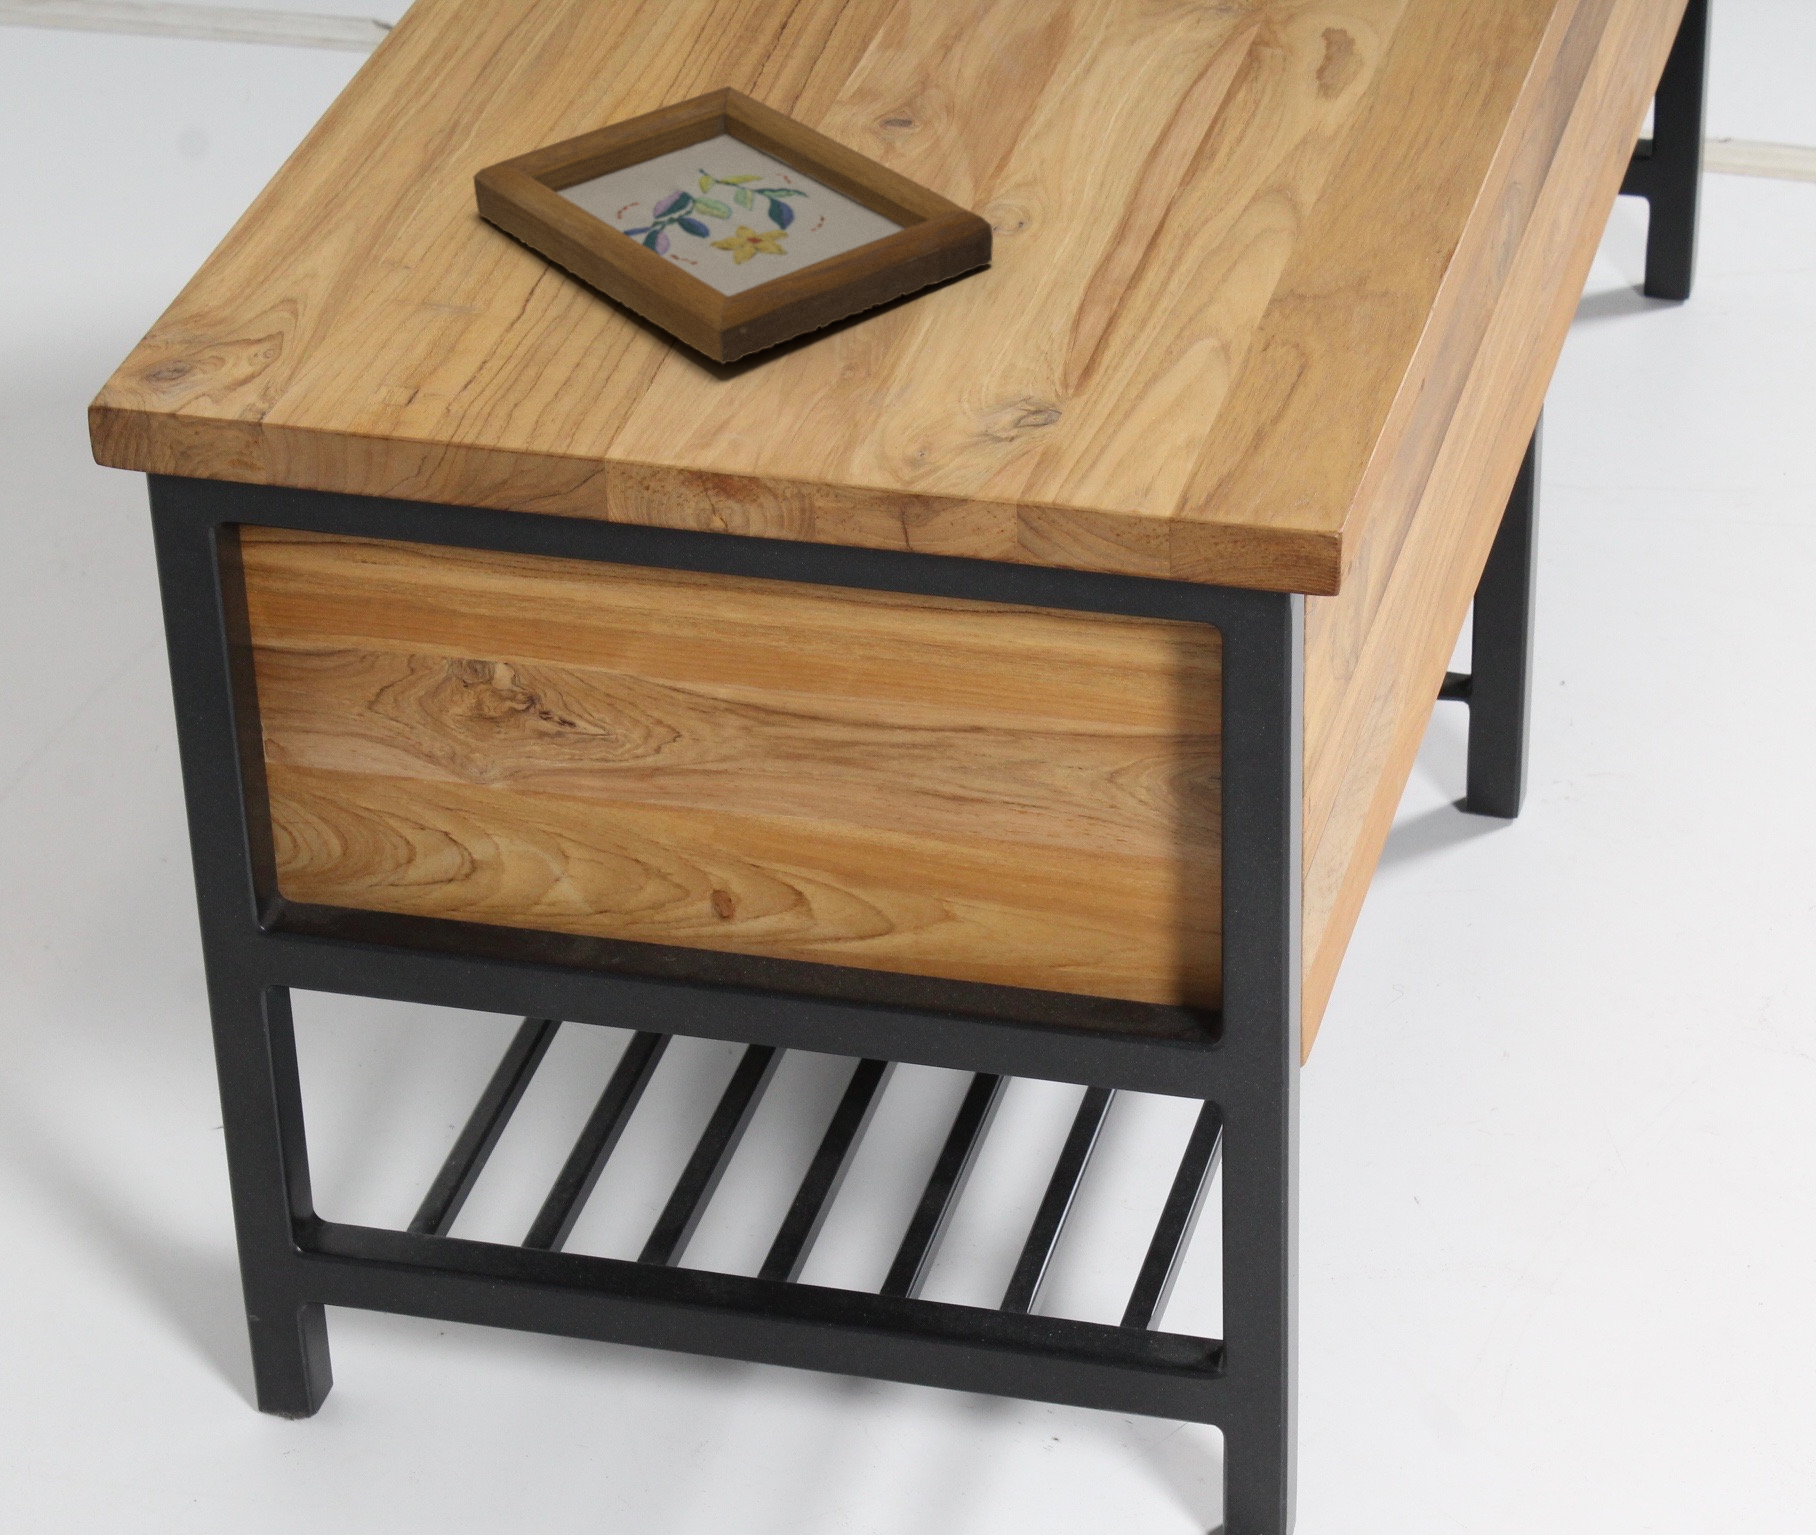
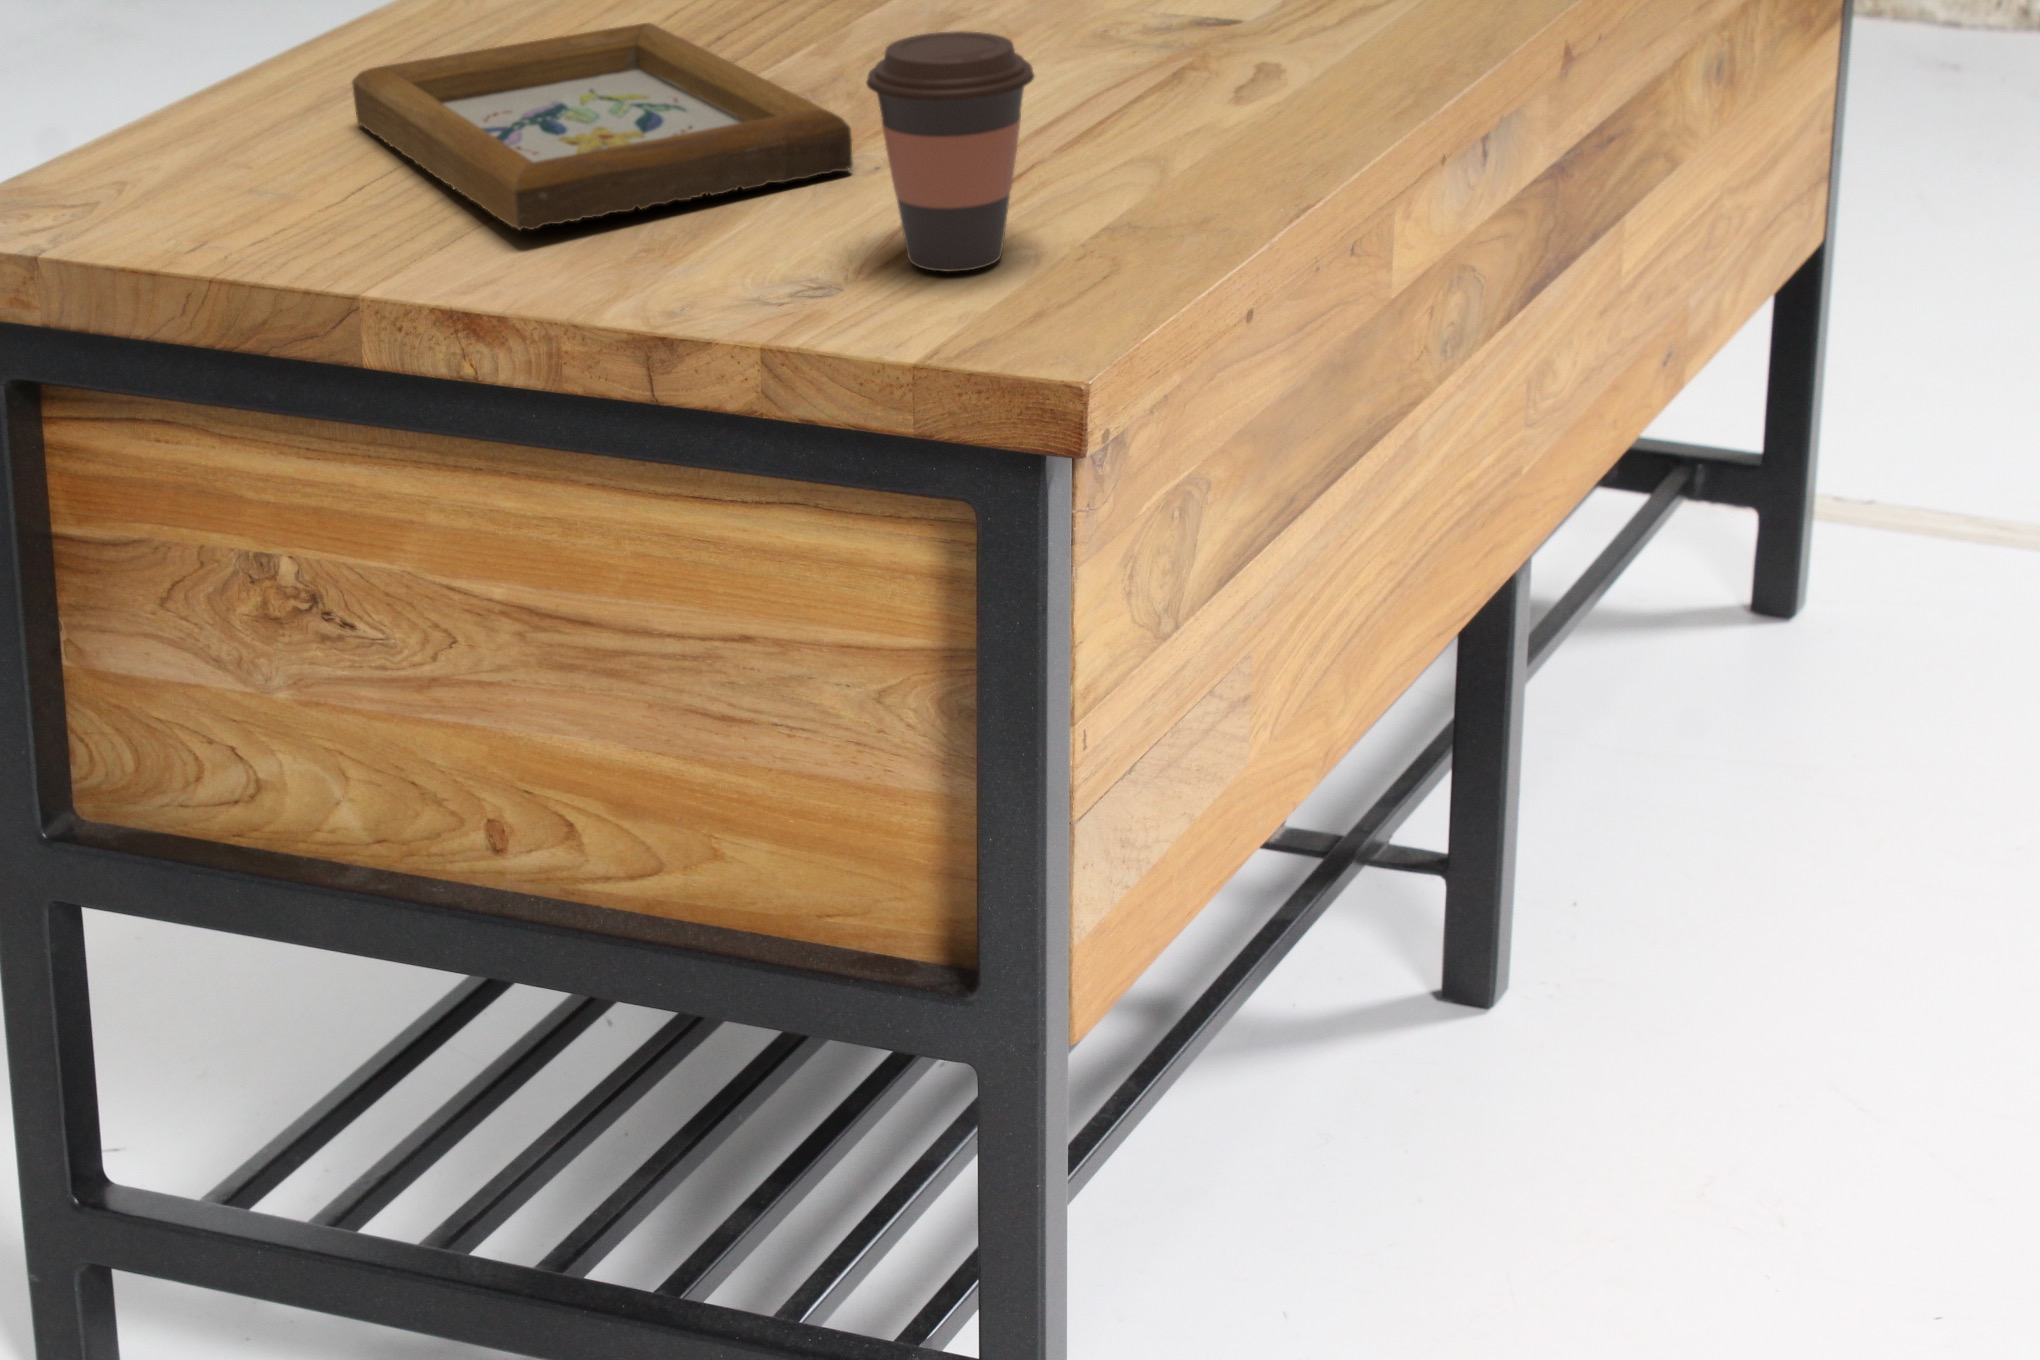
coffee cup: none [1066,173,1220,394] -> present [866,31,1034,272]

